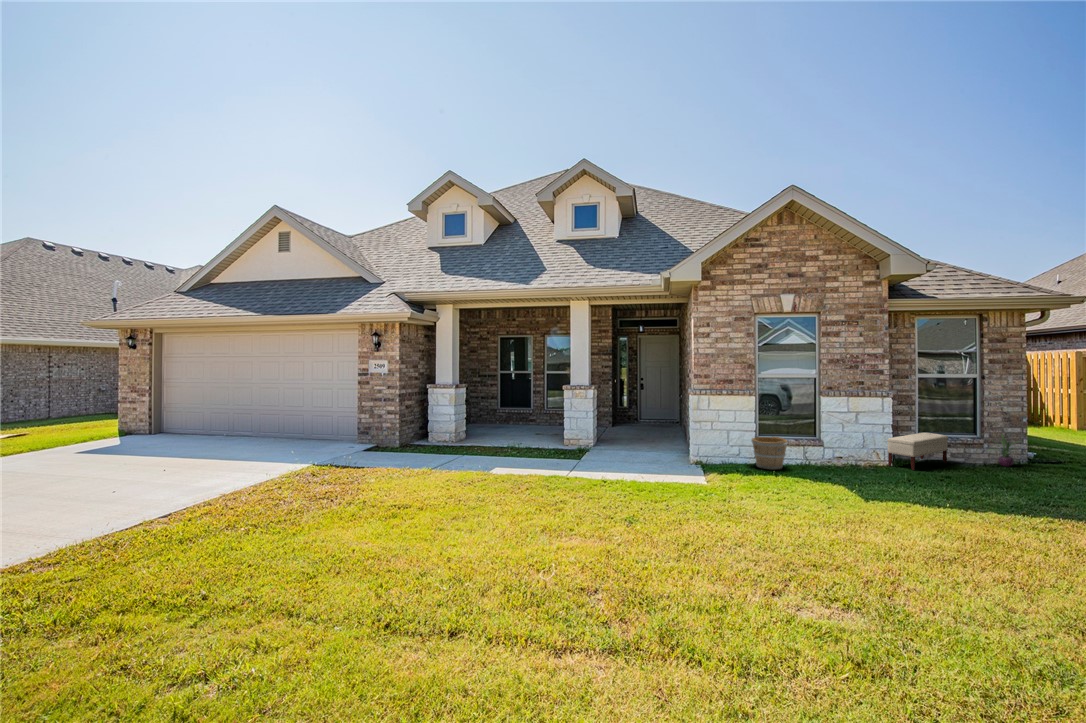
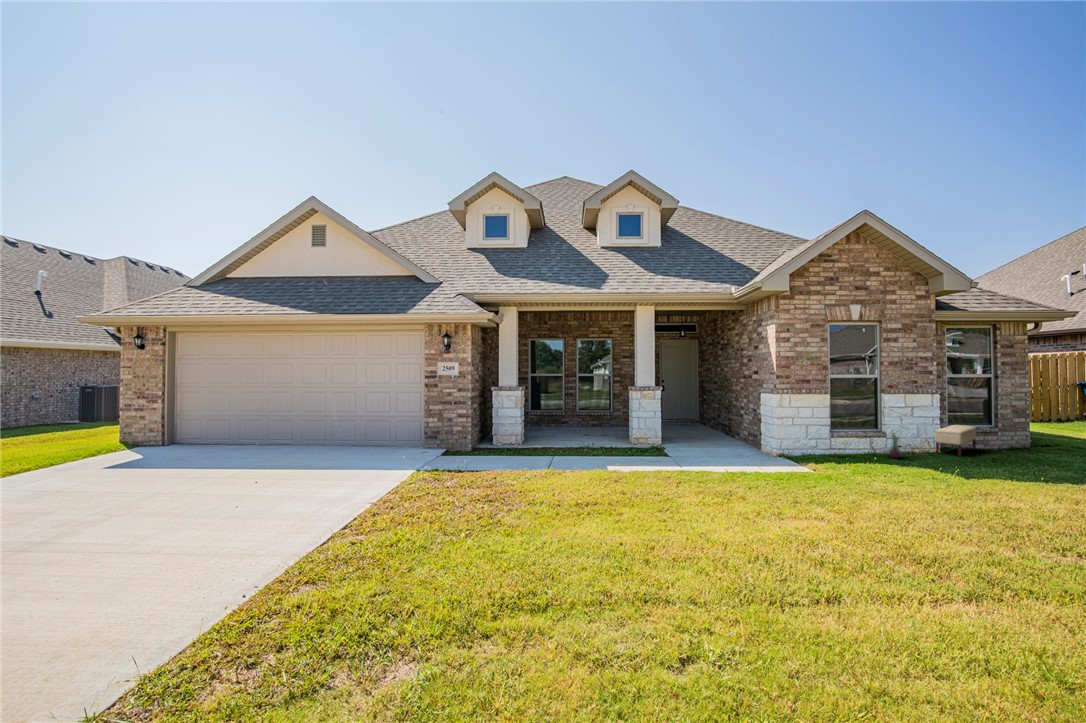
decorative plant: present [998,434,1014,467] -> present [889,432,901,458]
wooden bucket: present [752,437,788,470] -> none [829,431,863,460]

